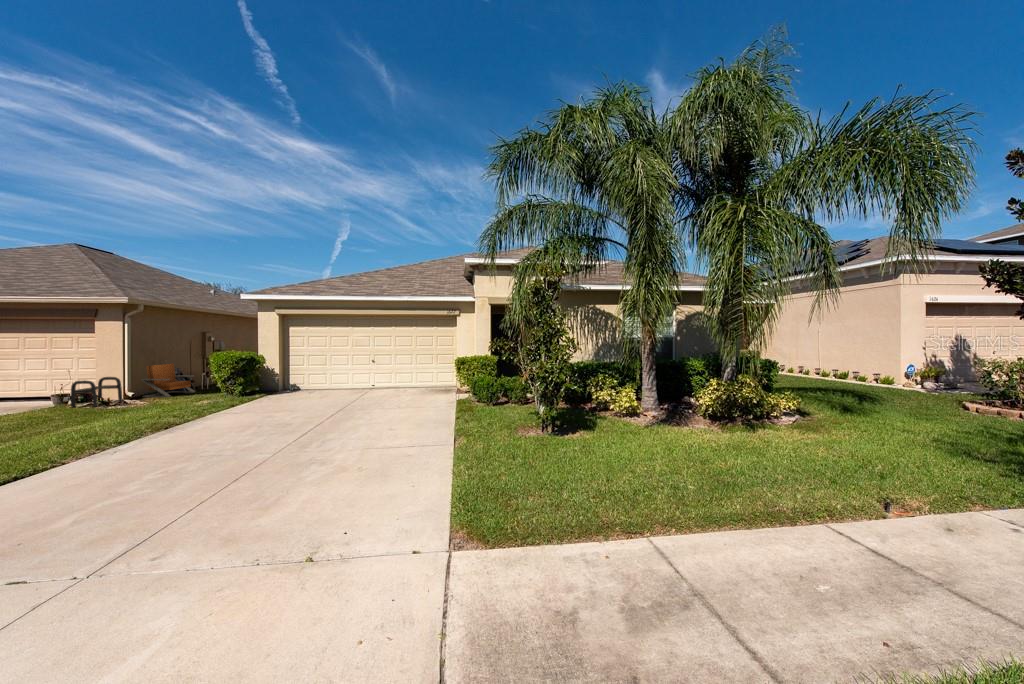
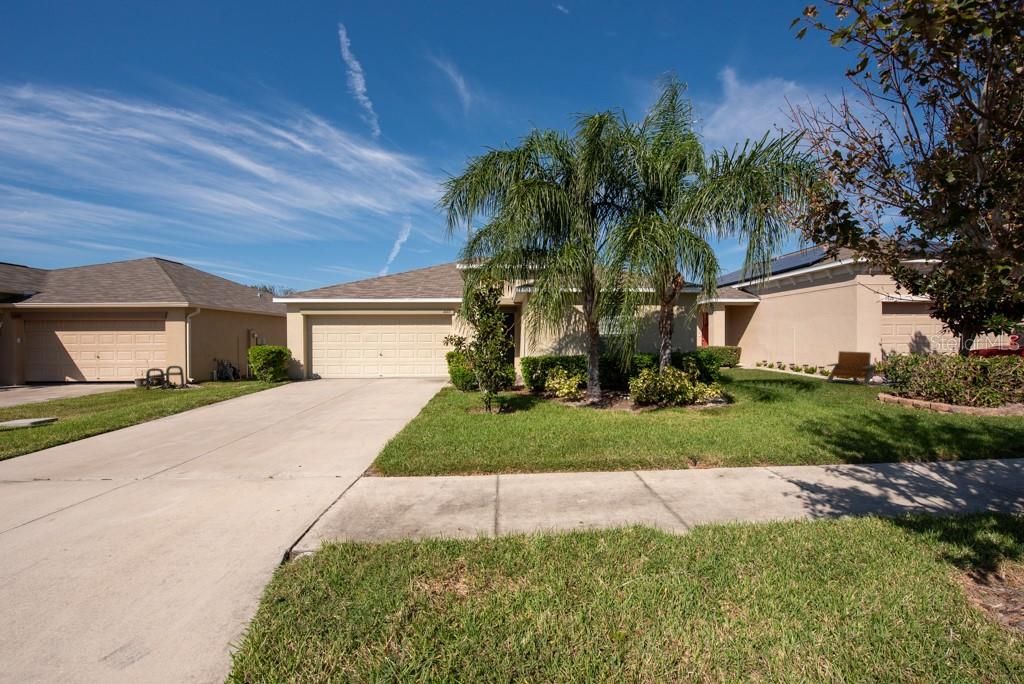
lounge chair: present [141,364,195,397] -> present [826,351,876,386]

